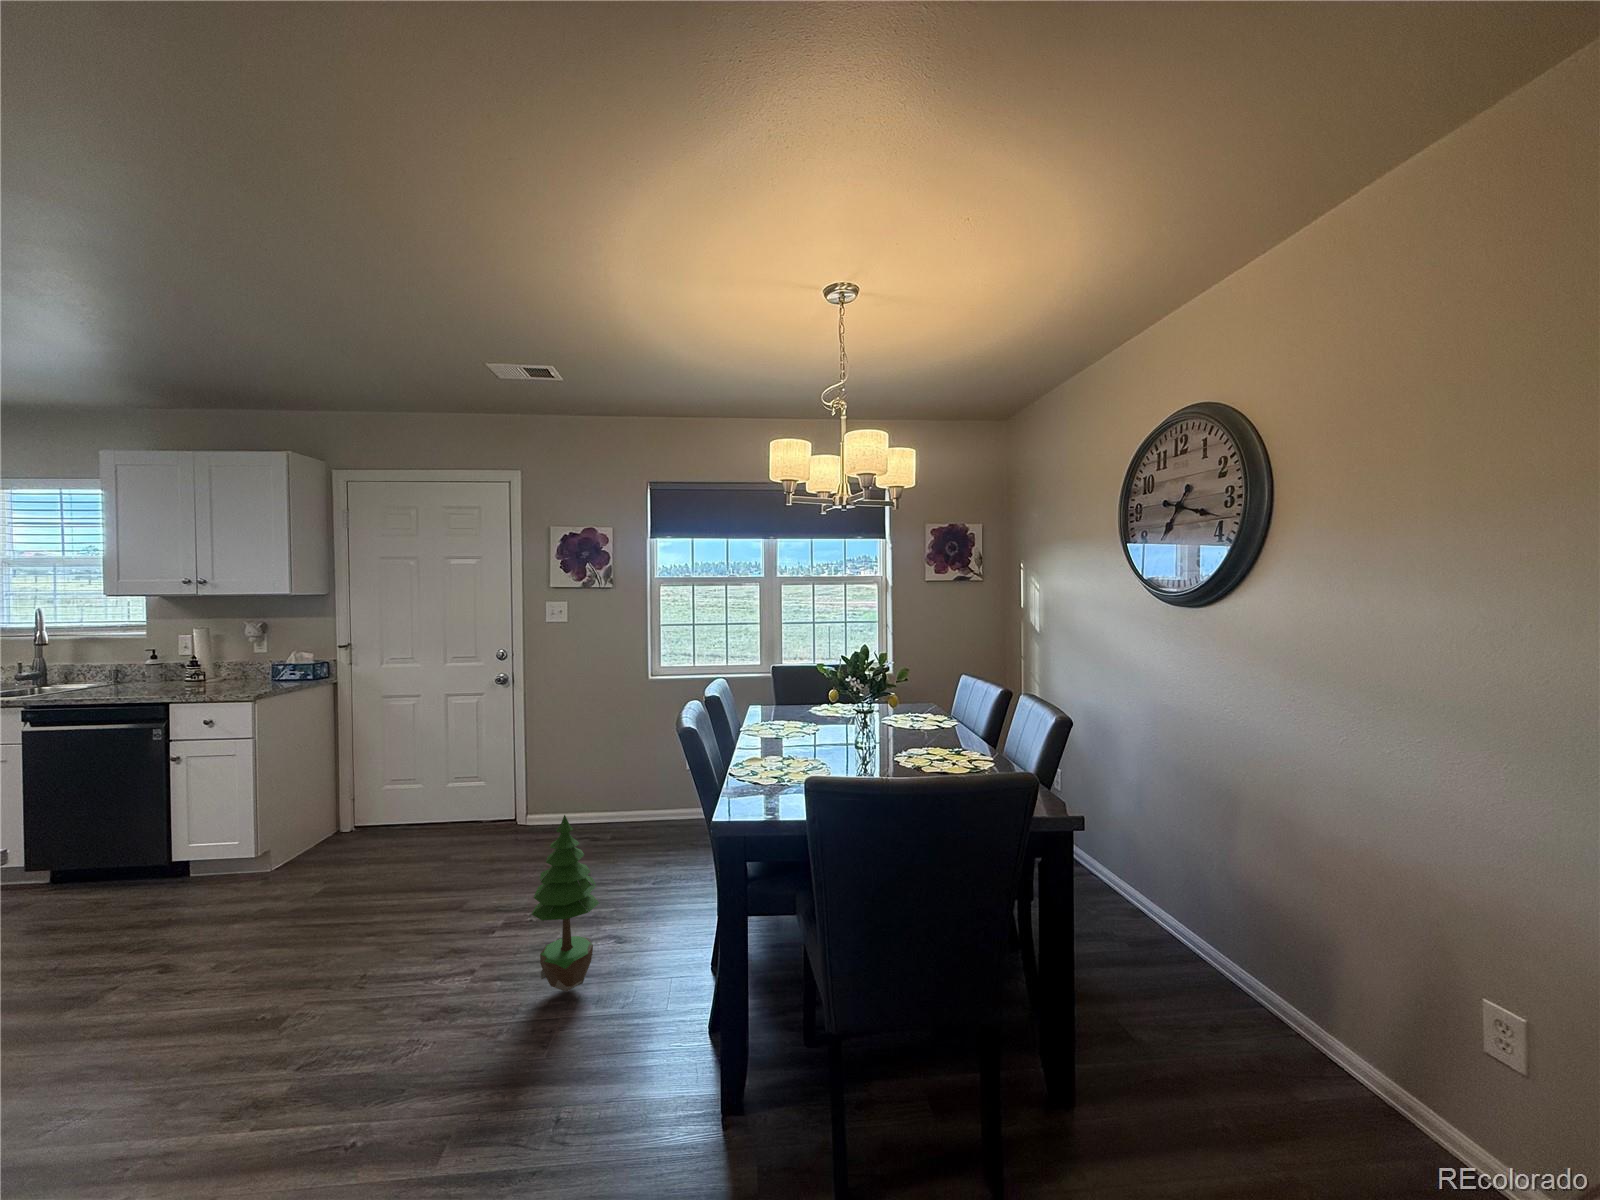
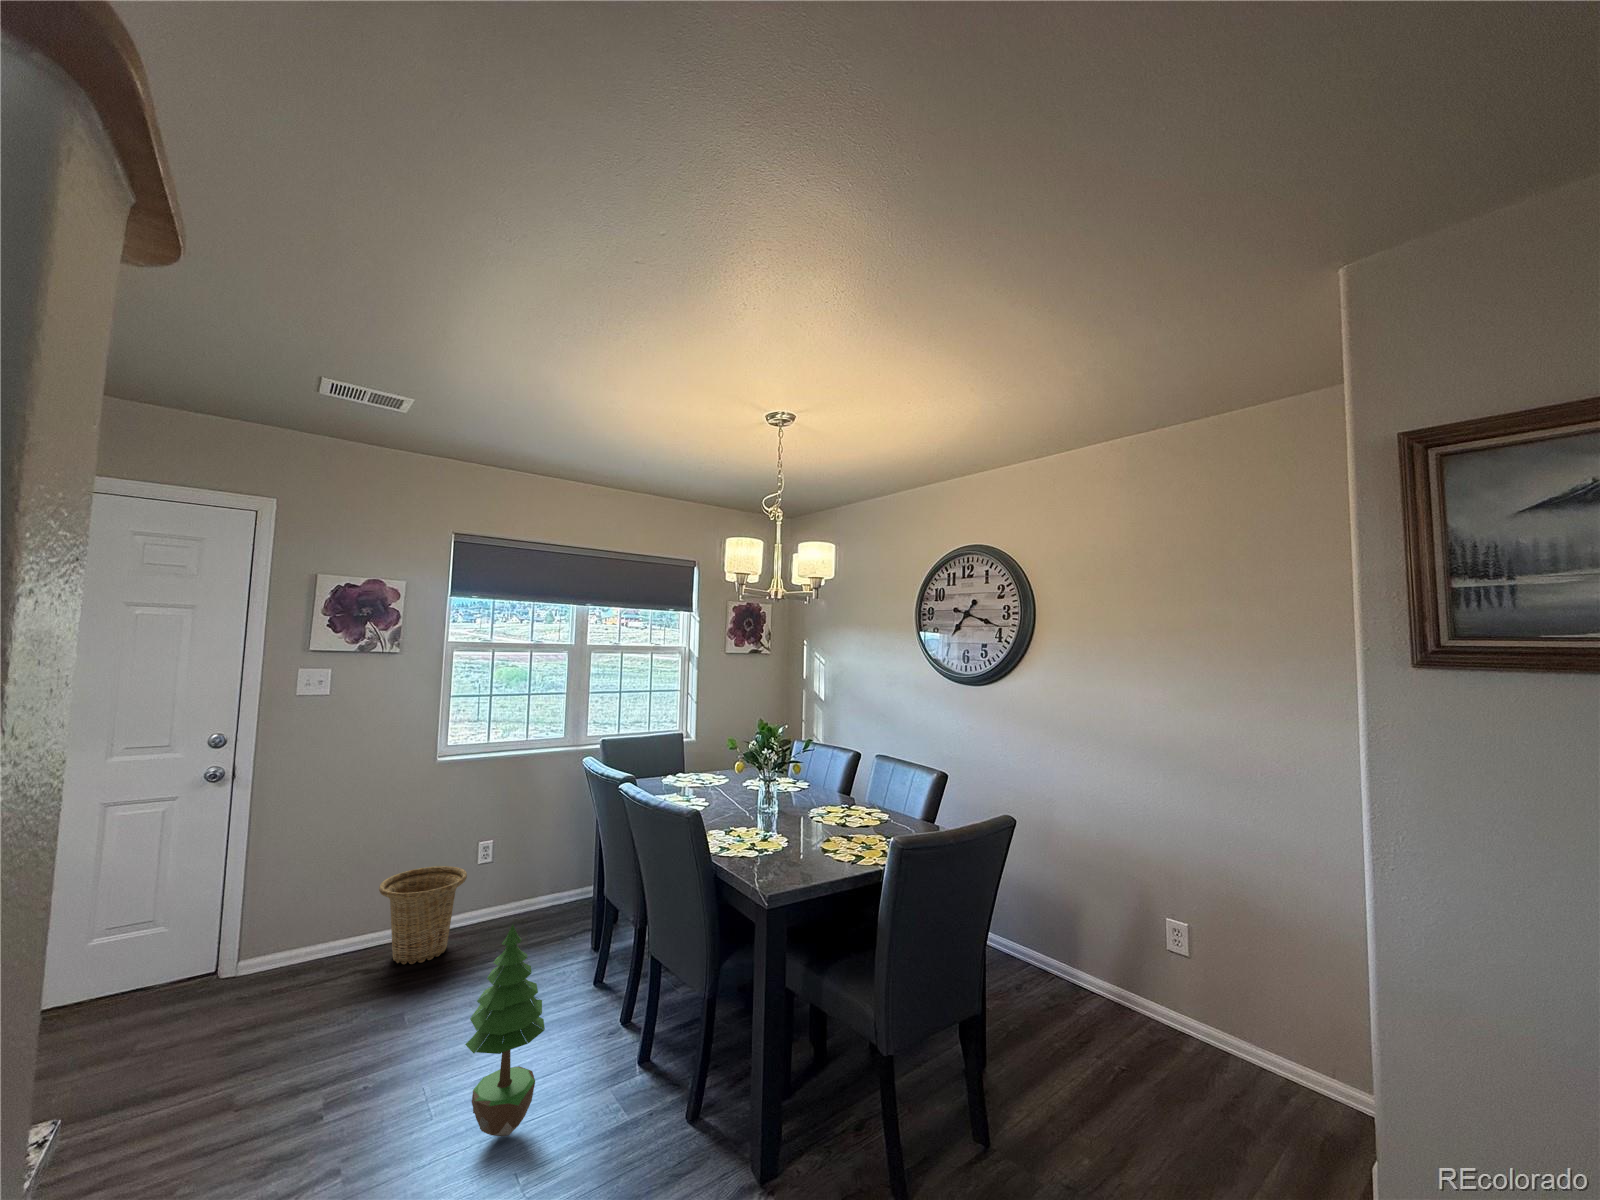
basket: none [598,766,663,841] -> present [379,866,467,964]

